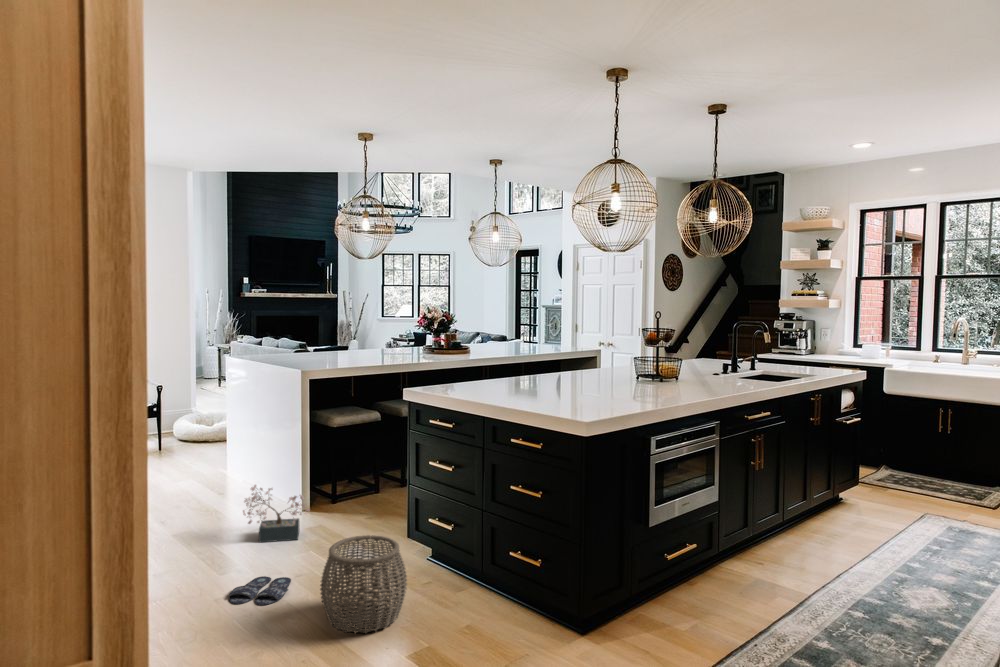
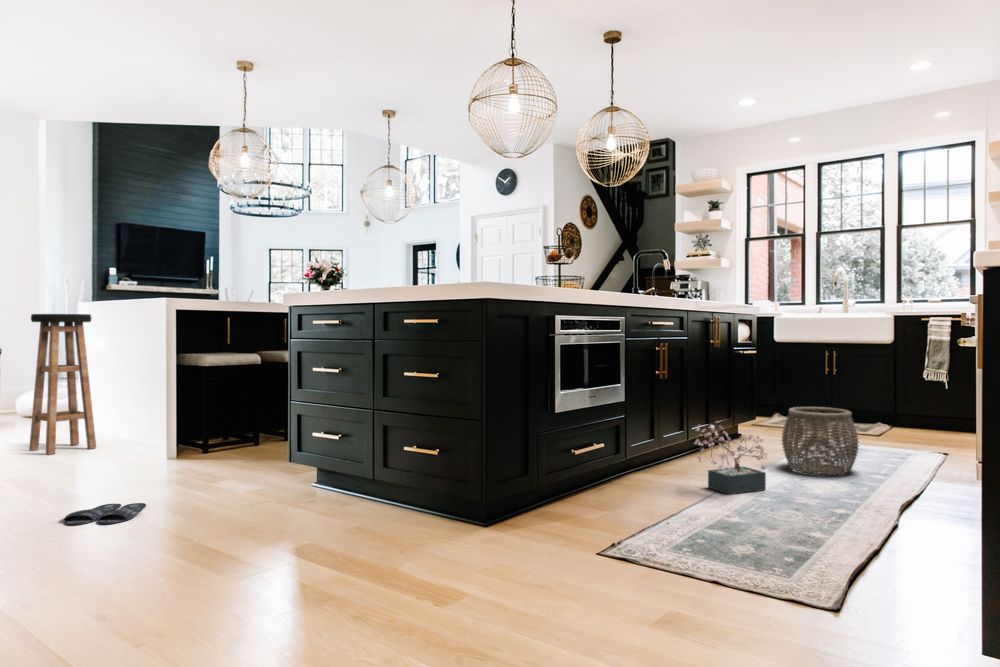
bar stool: none [190,373,243,499] -> present [29,314,96,455]
decorative plant: present [243,485,309,542] -> present [694,424,768,494]
woven basket: present [320,535,407,633] -> present [782,407,859,475]

